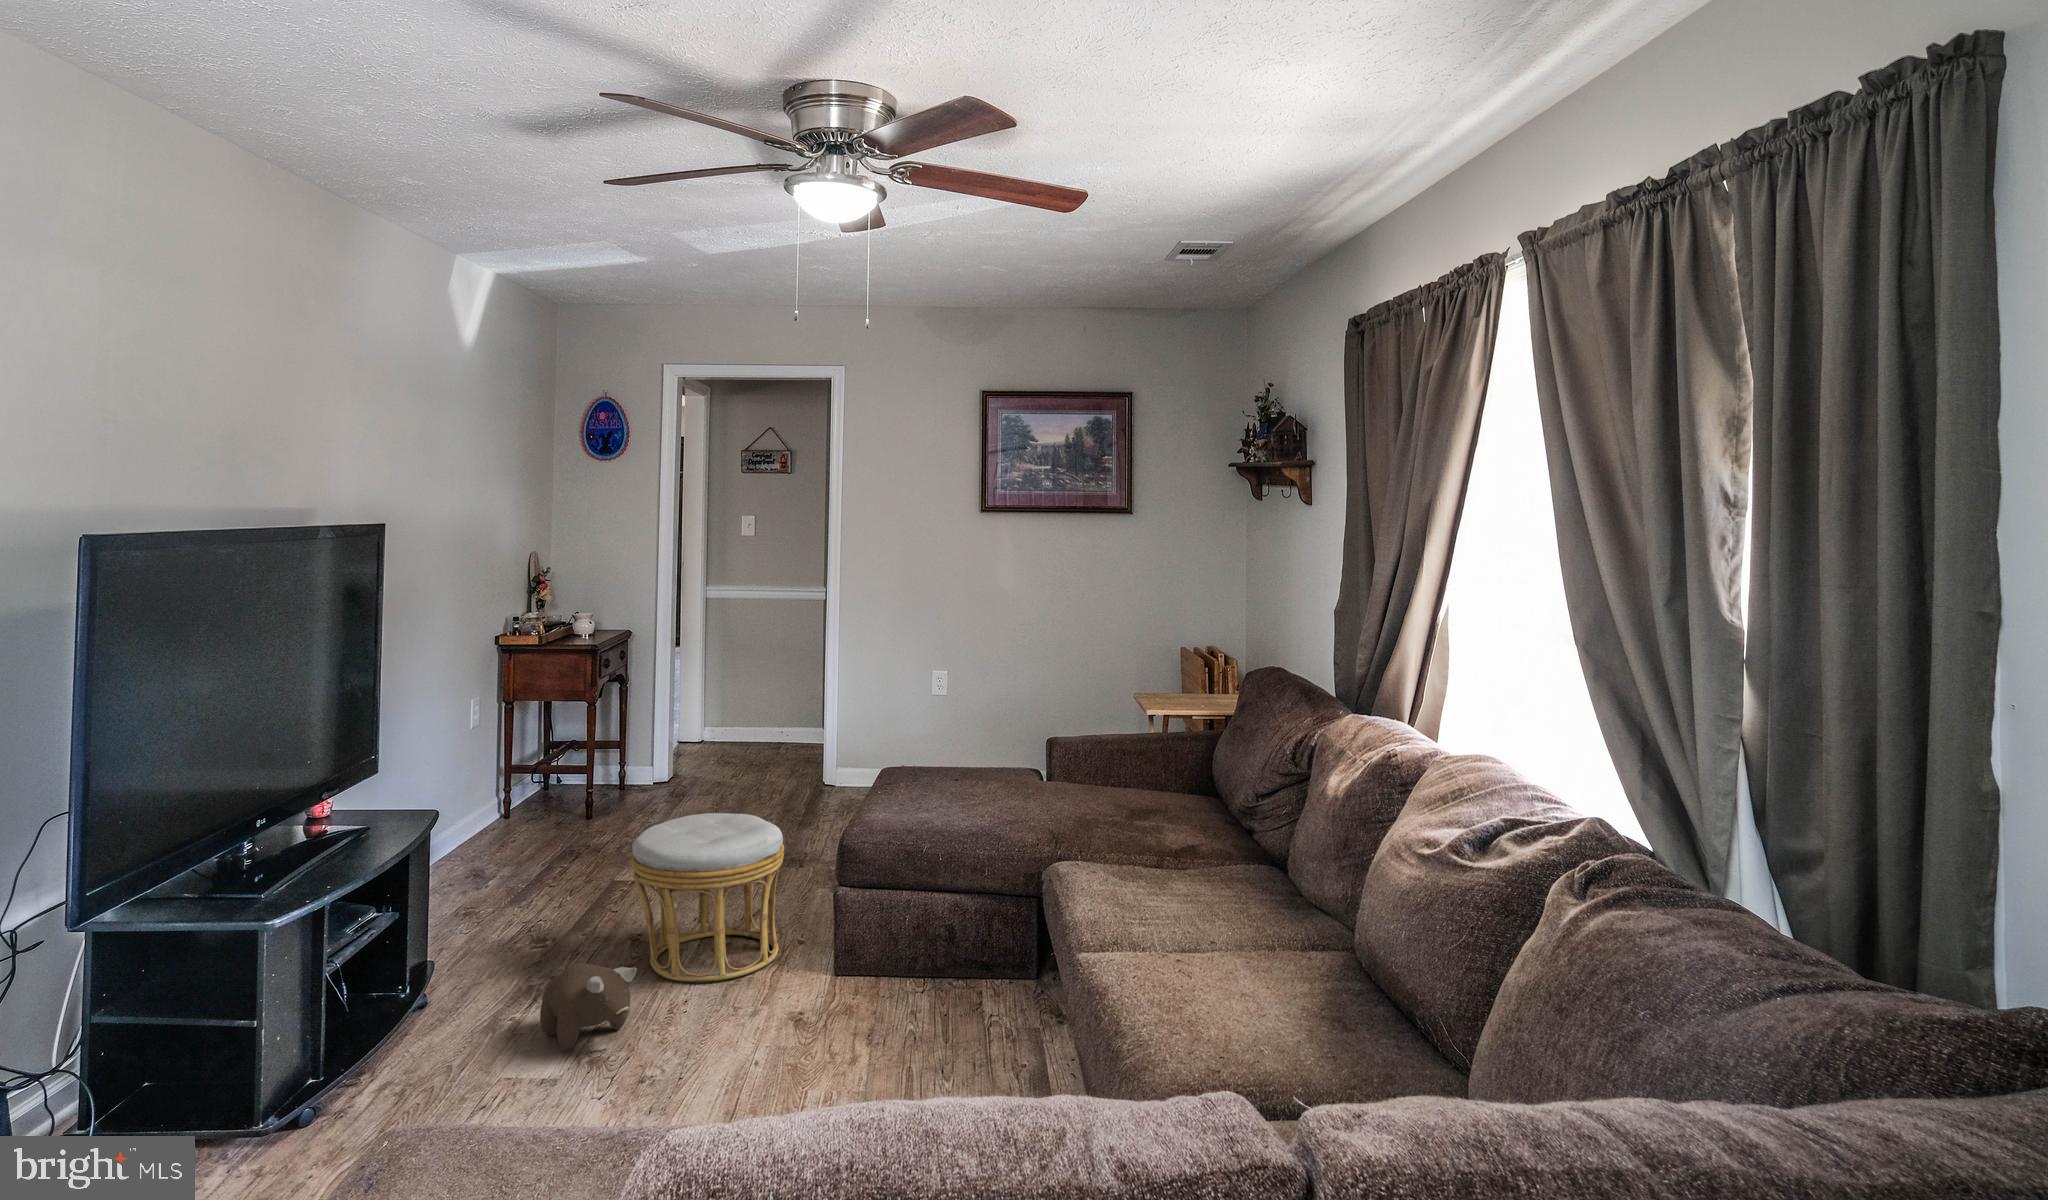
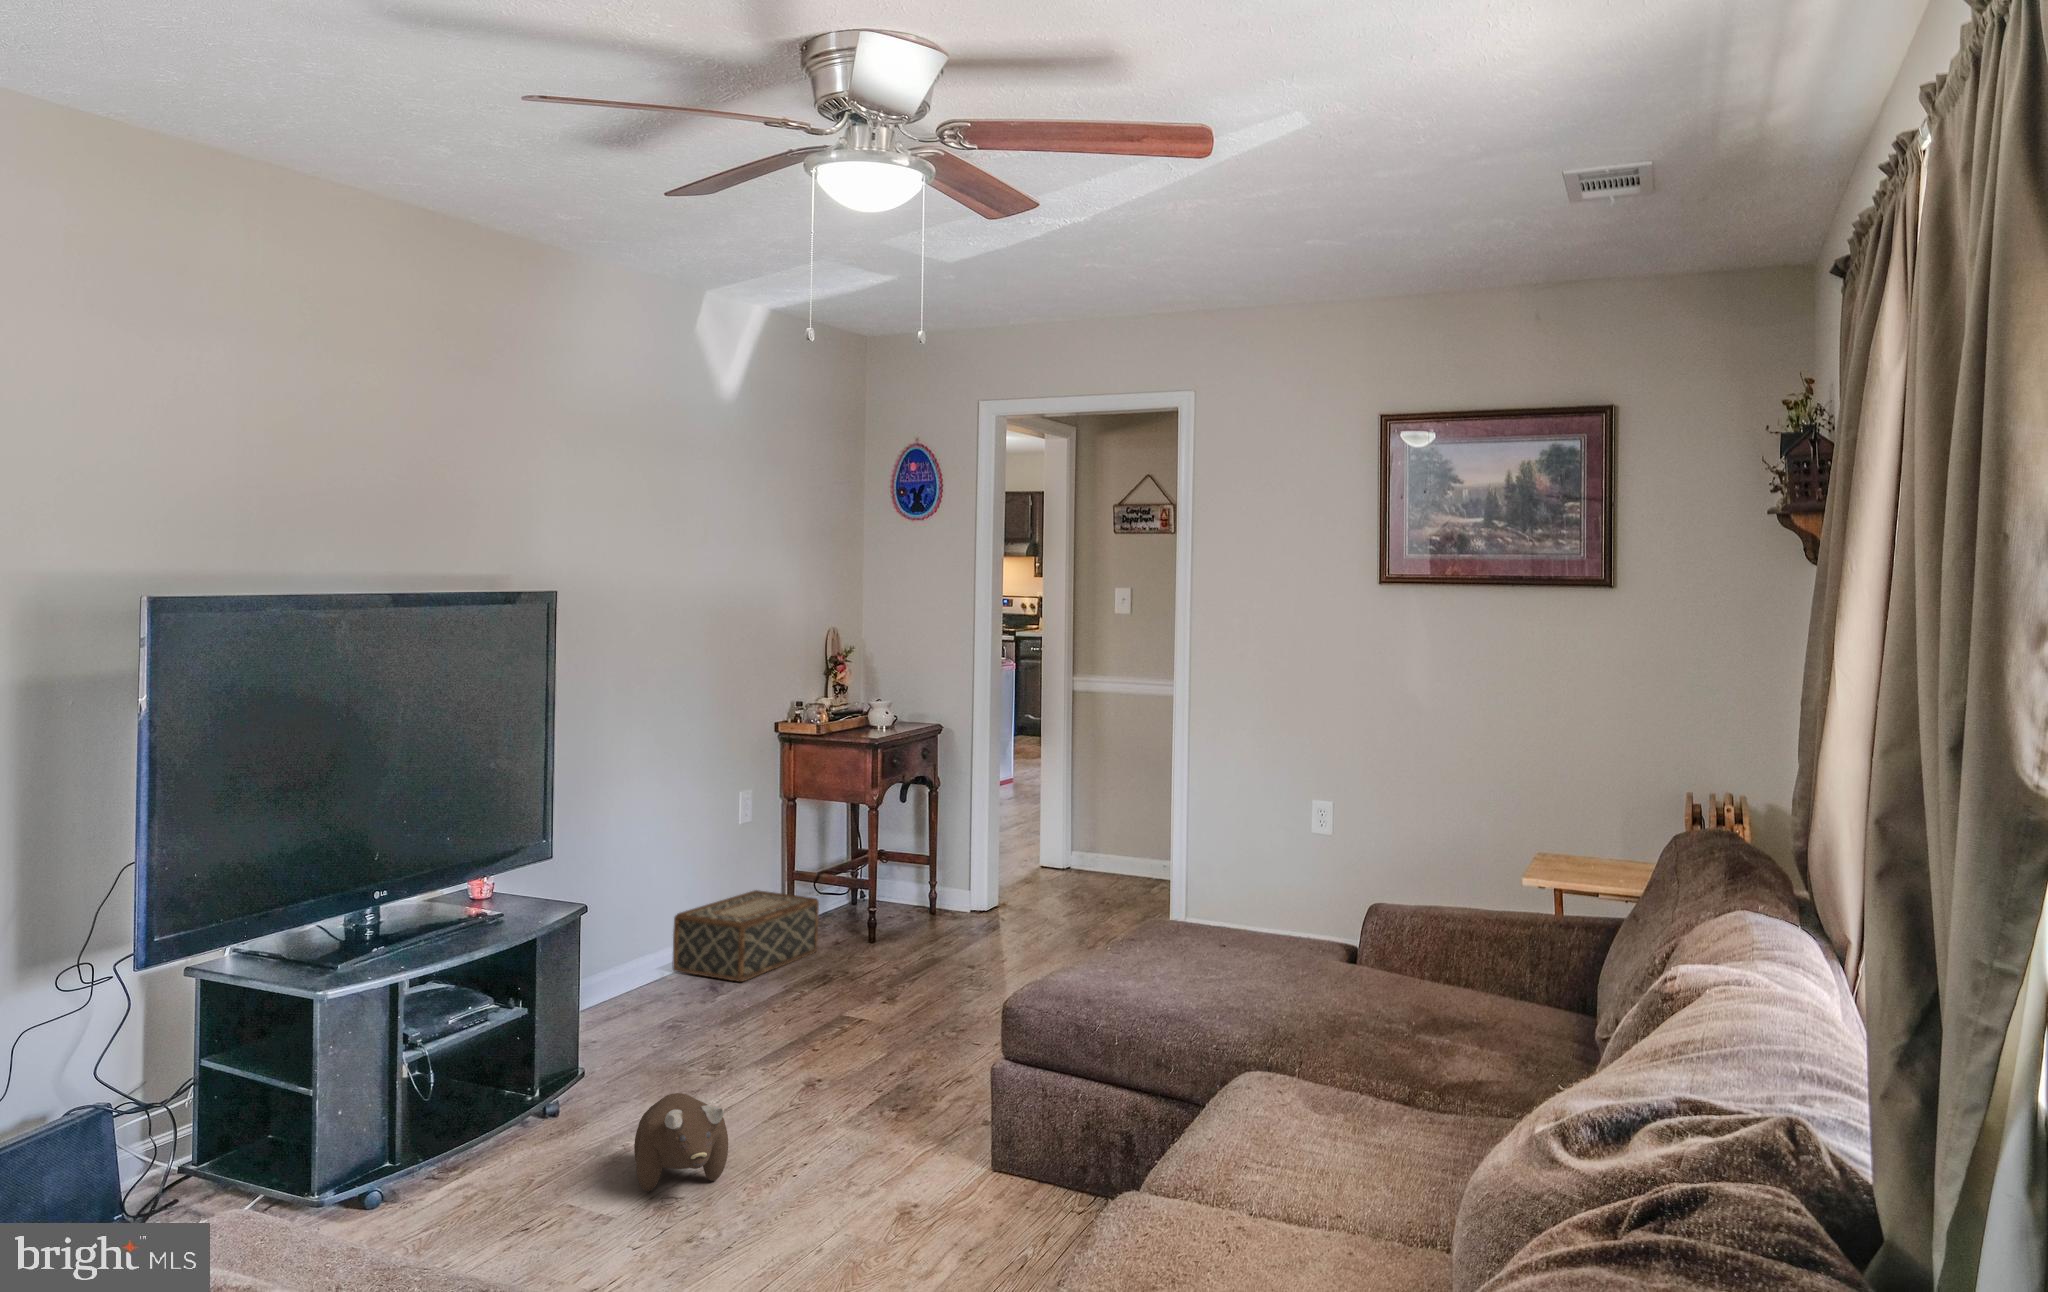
woven basket: none [430,785,552,865] -> present [673,890,819,982]
ottoman: present [631,813,784,982] -> none [782,943,963,1150]

